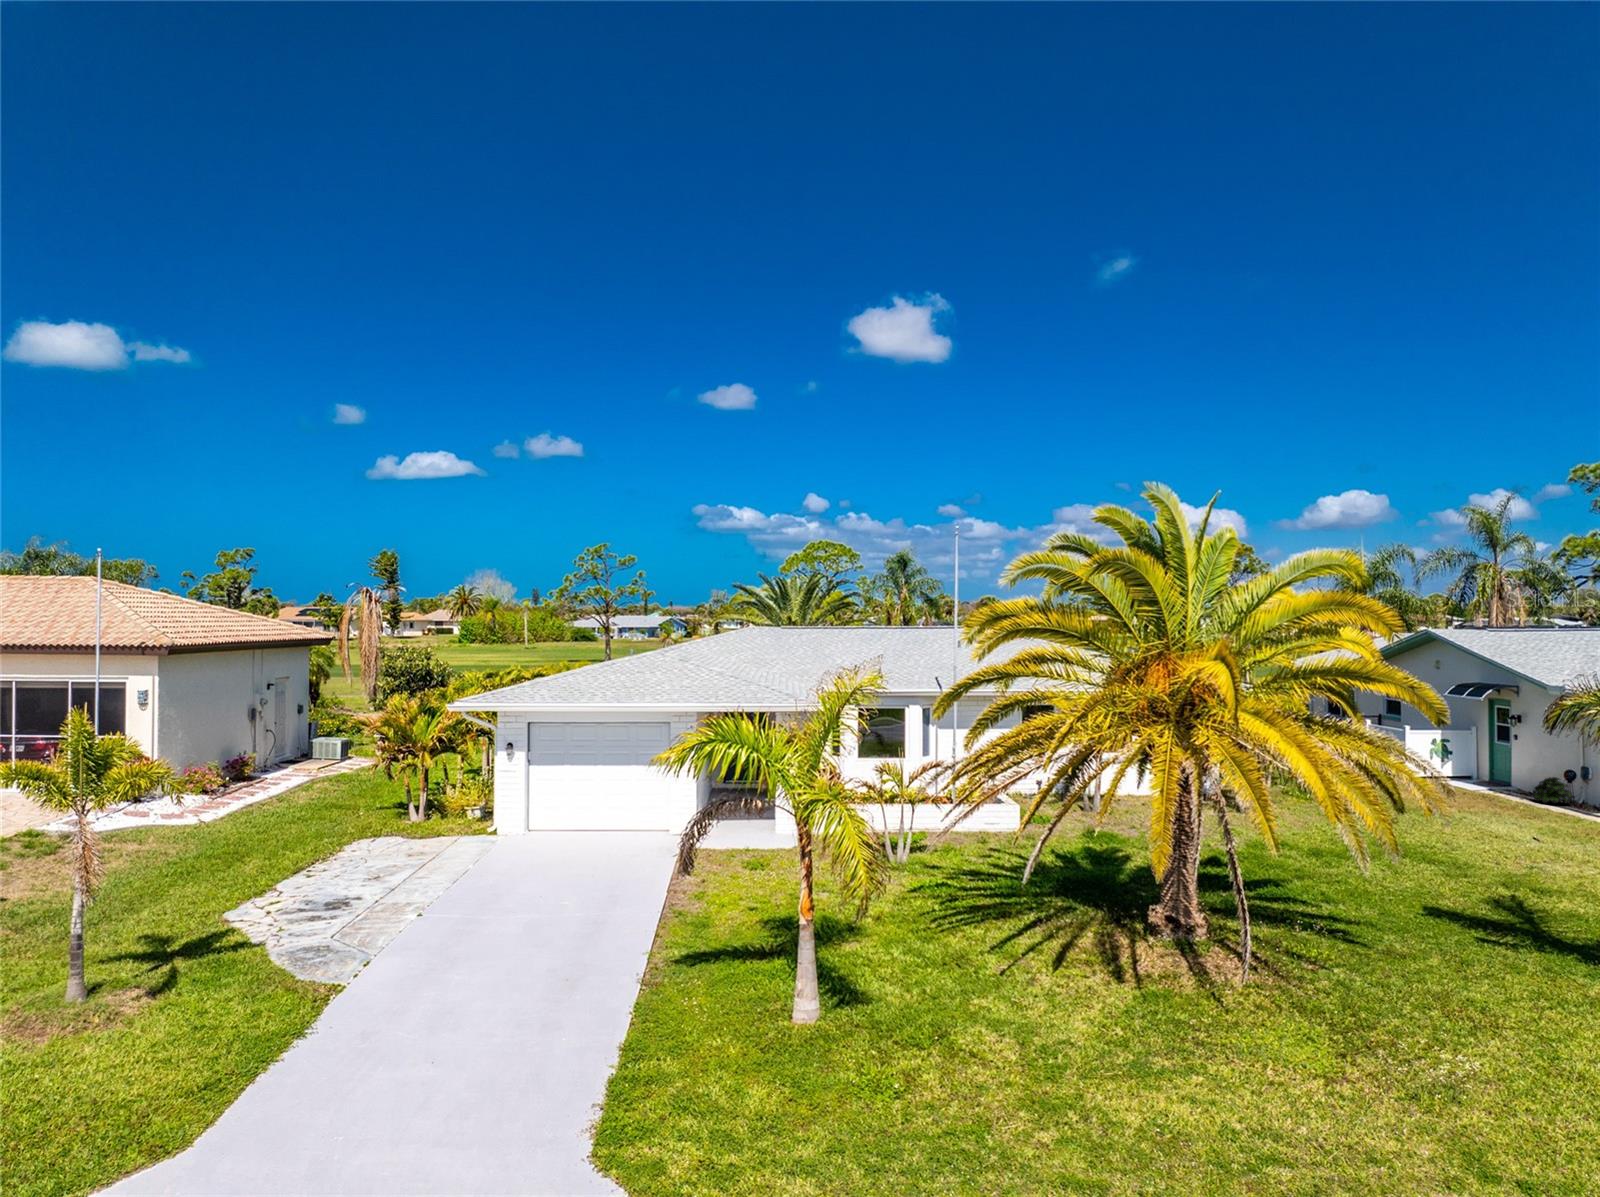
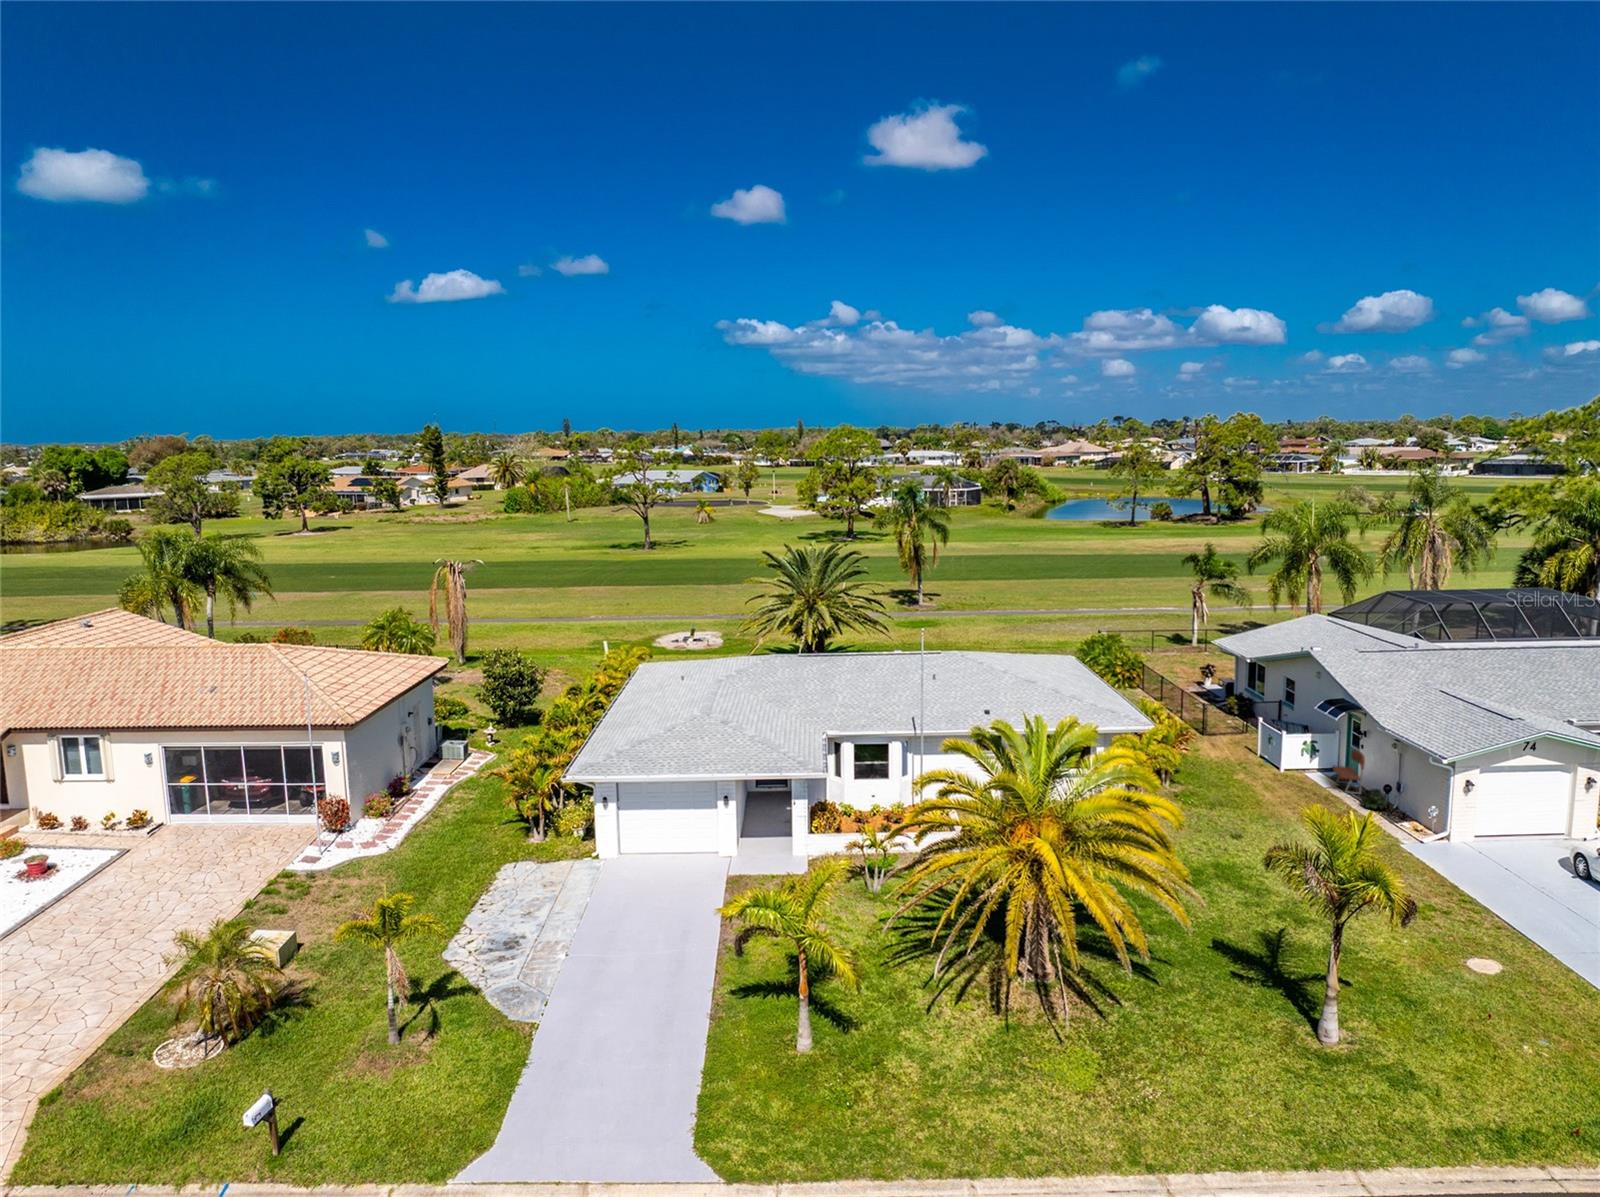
bench: none [1477,739,1526,794] -> present [1332,749,1365,794]

